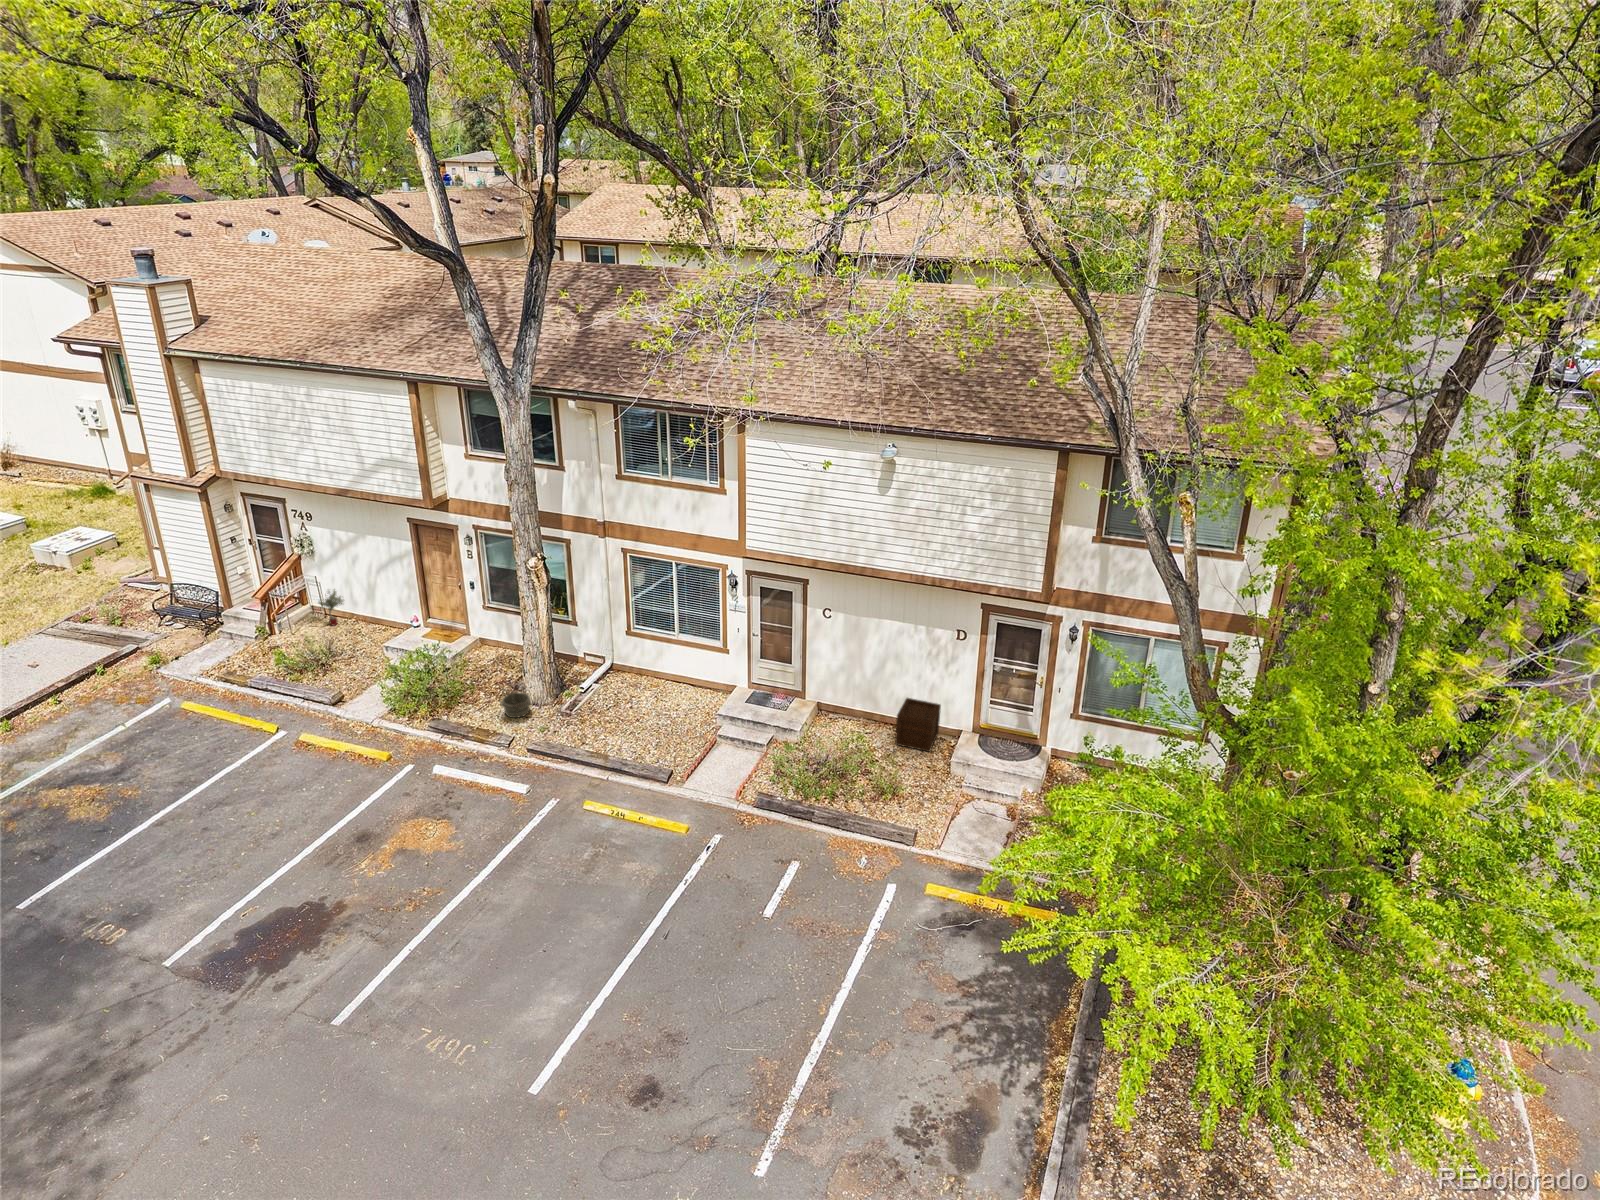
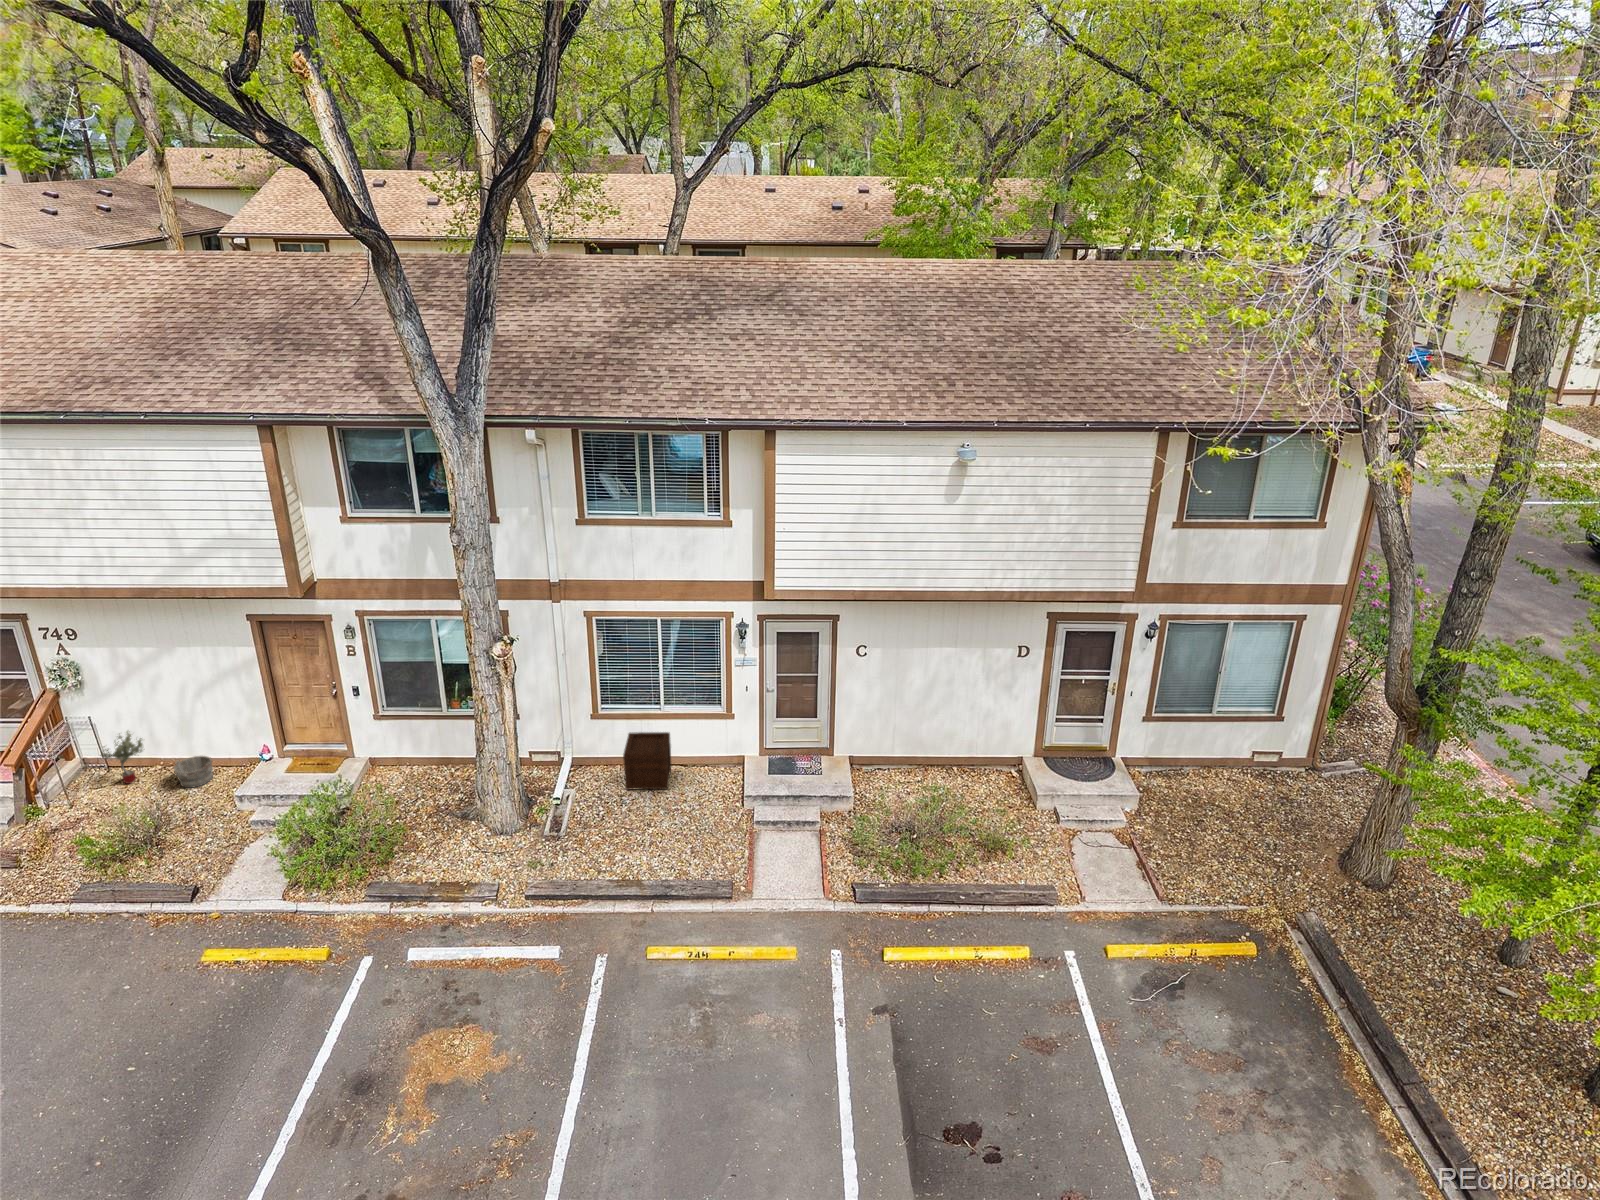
bucket: present [499,692,530,718] -> present [174,756,213,788]
wooden crate: present [895,698,941,752] -> present [623,732,671,790]

